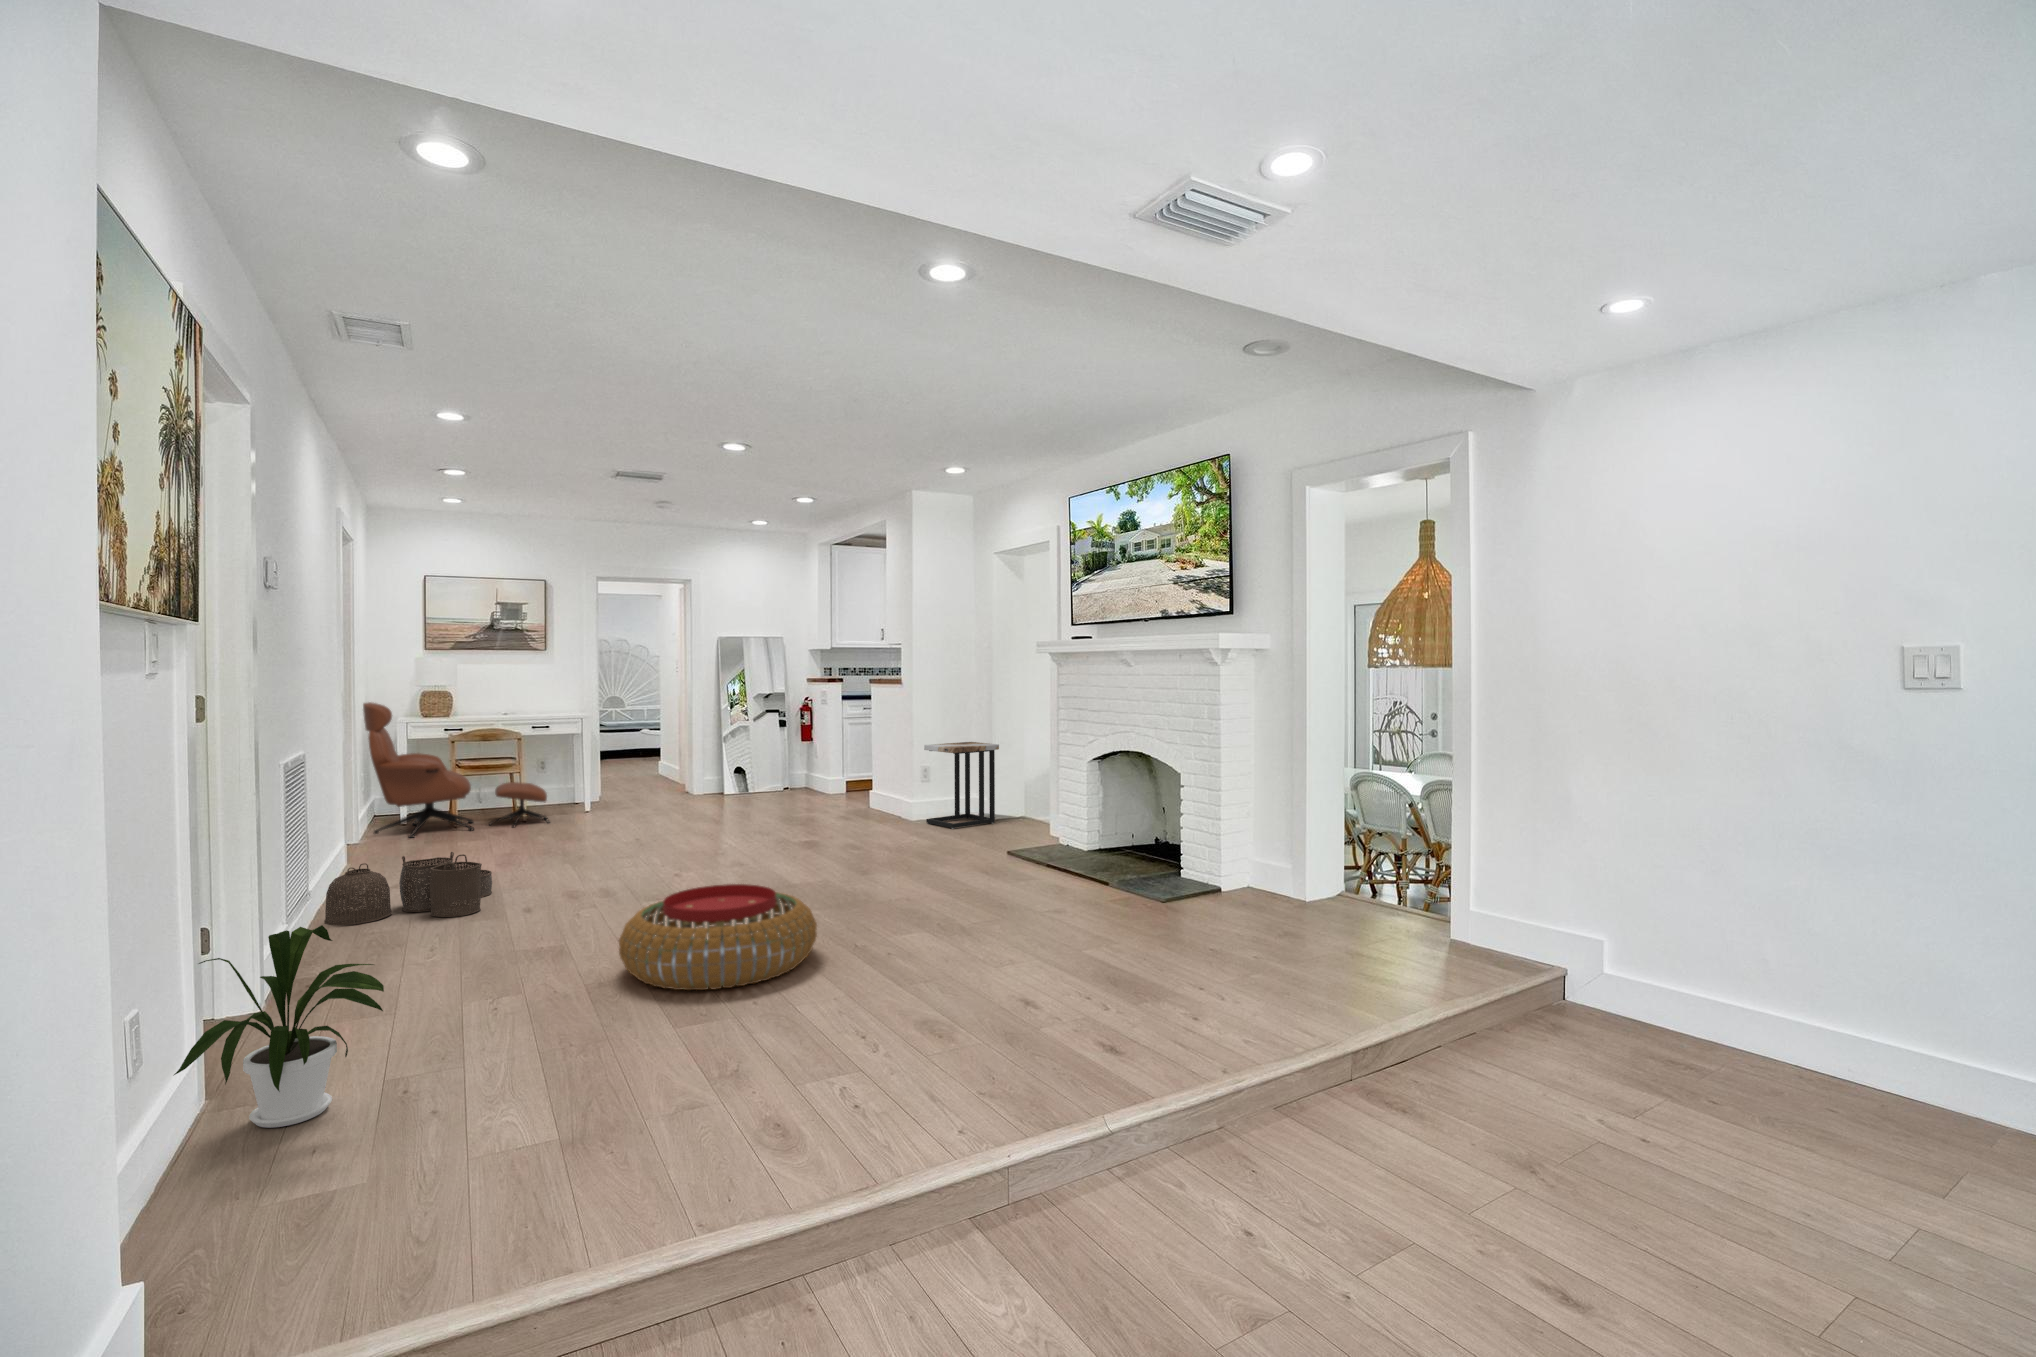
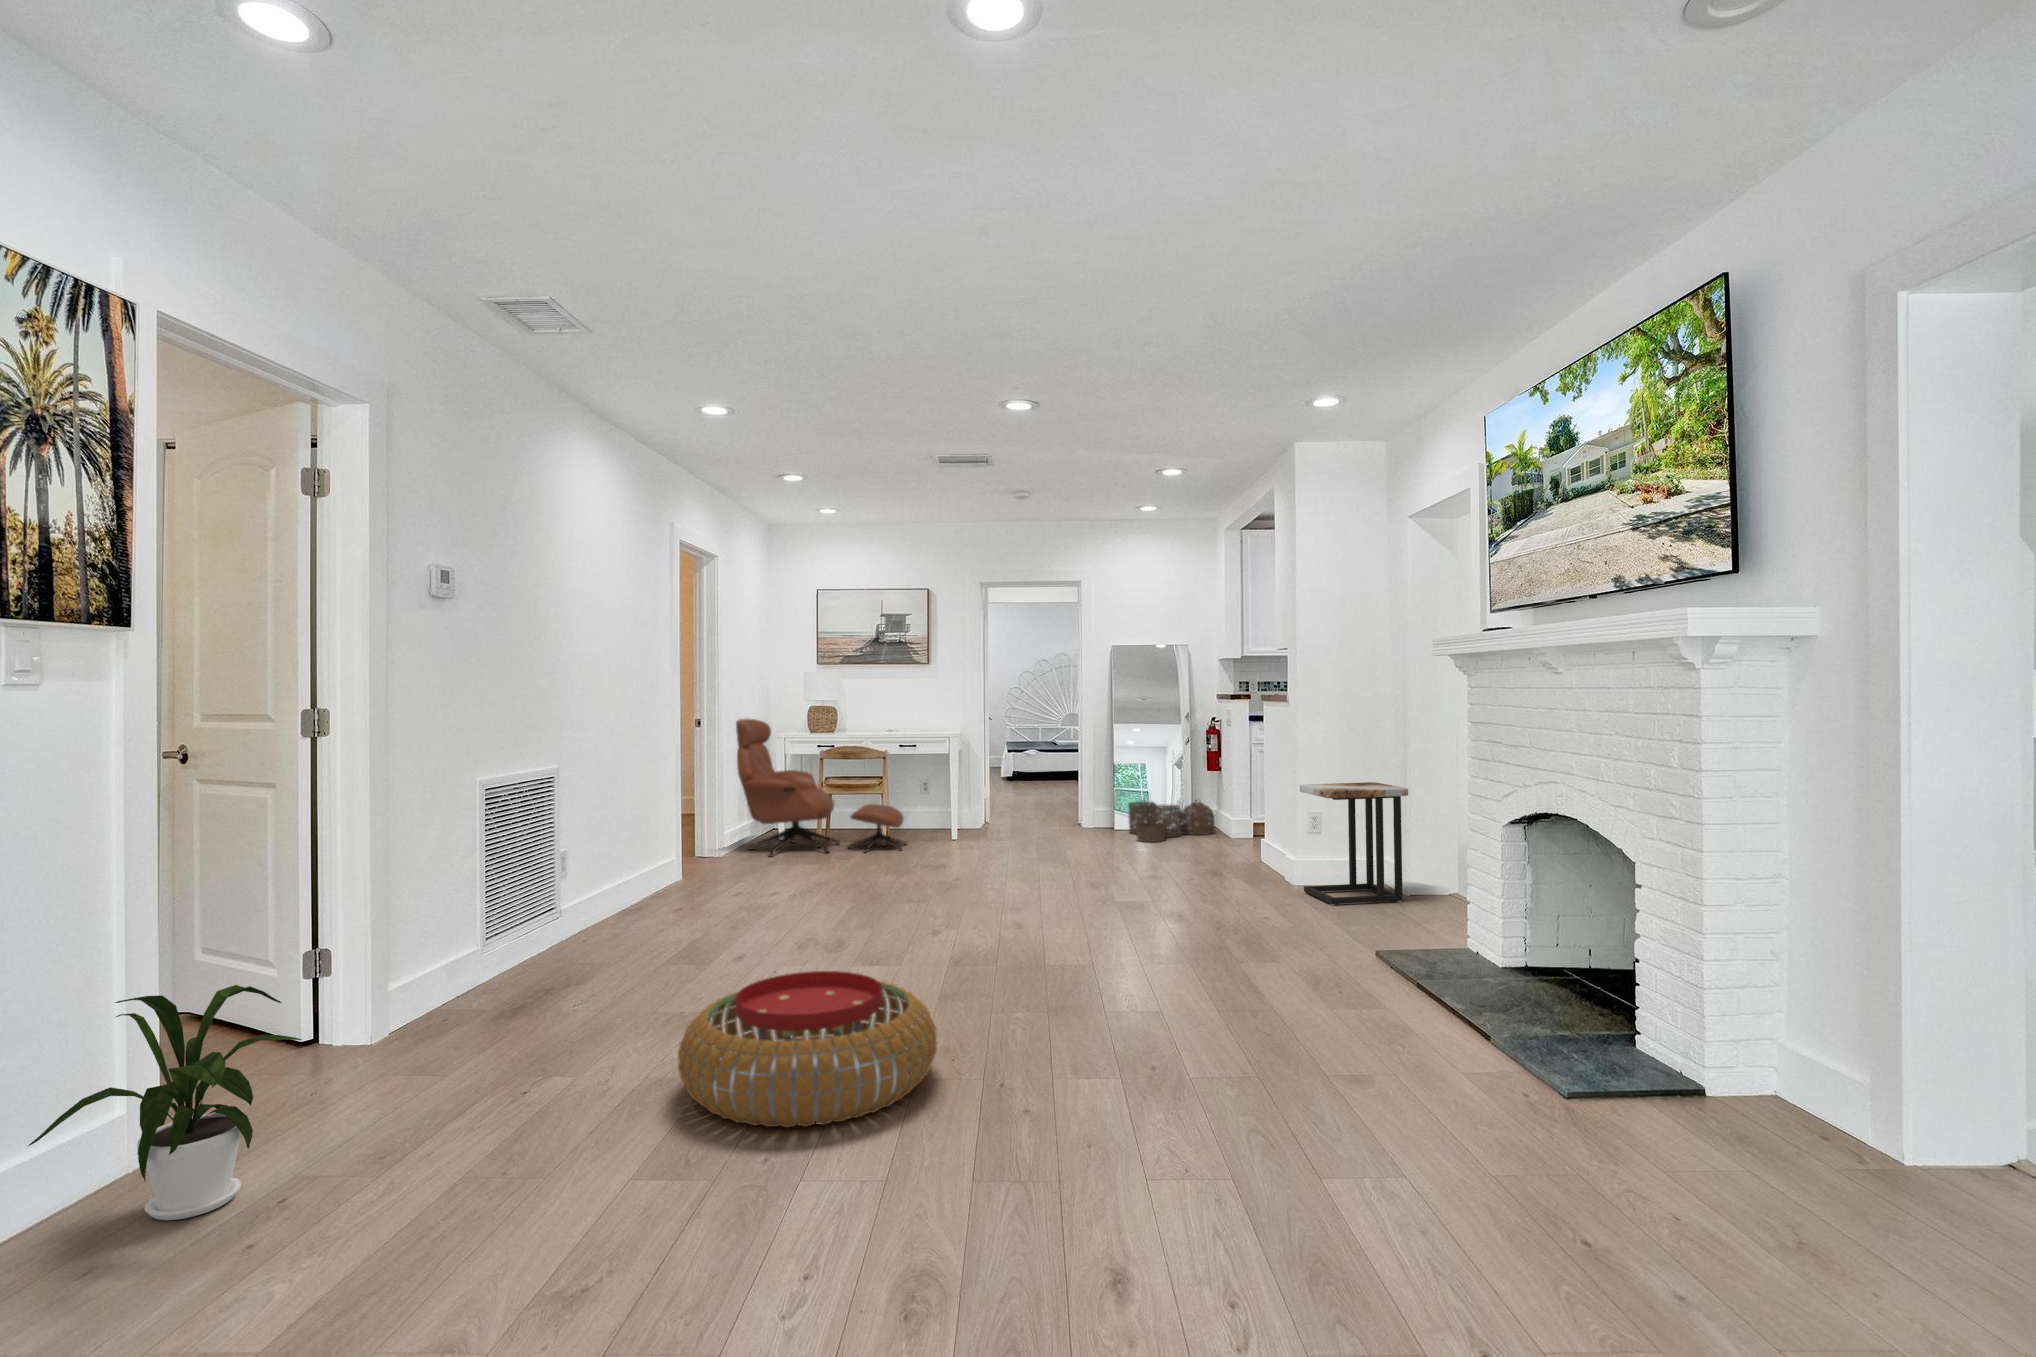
woven basket: present [324,852,492,926] -> present [1128,798,1215,842]

